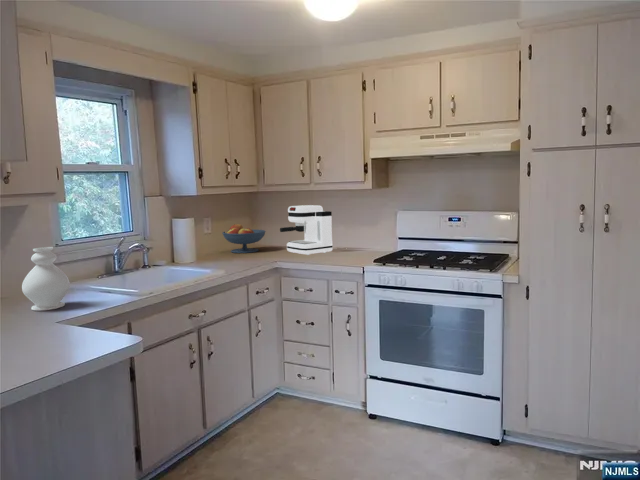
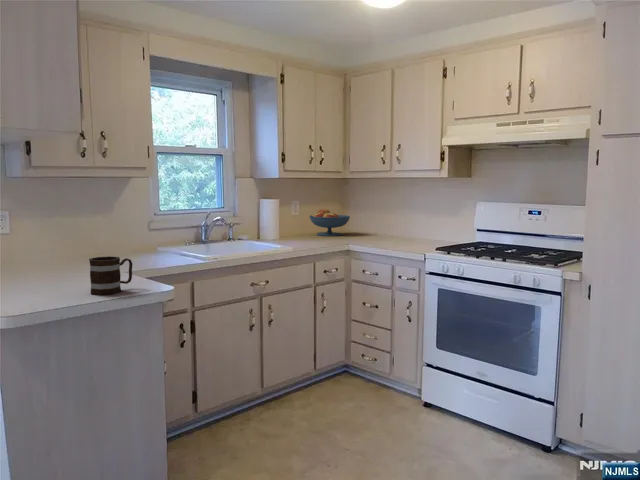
coffee maker: present [280,205,333,255] -> none [358,193,410,241]
decorative vase: present [22,247,70,311] -> none [110,212,147,263]
mug: none [42,311,95,362] -> present [89,256,132,295]

